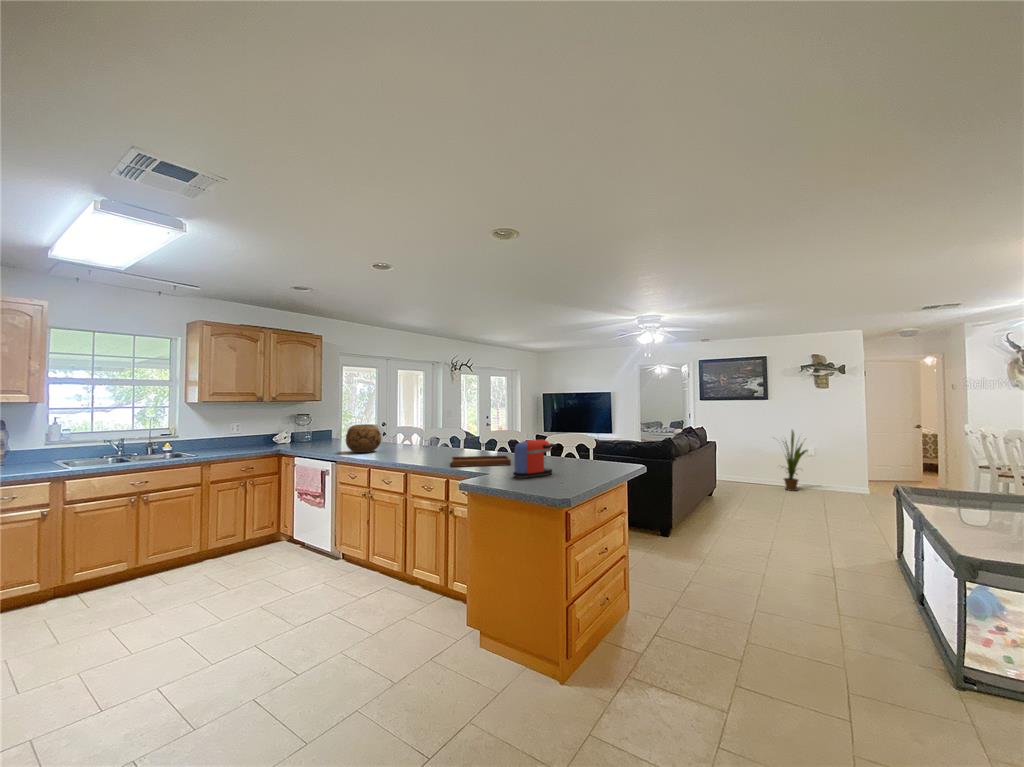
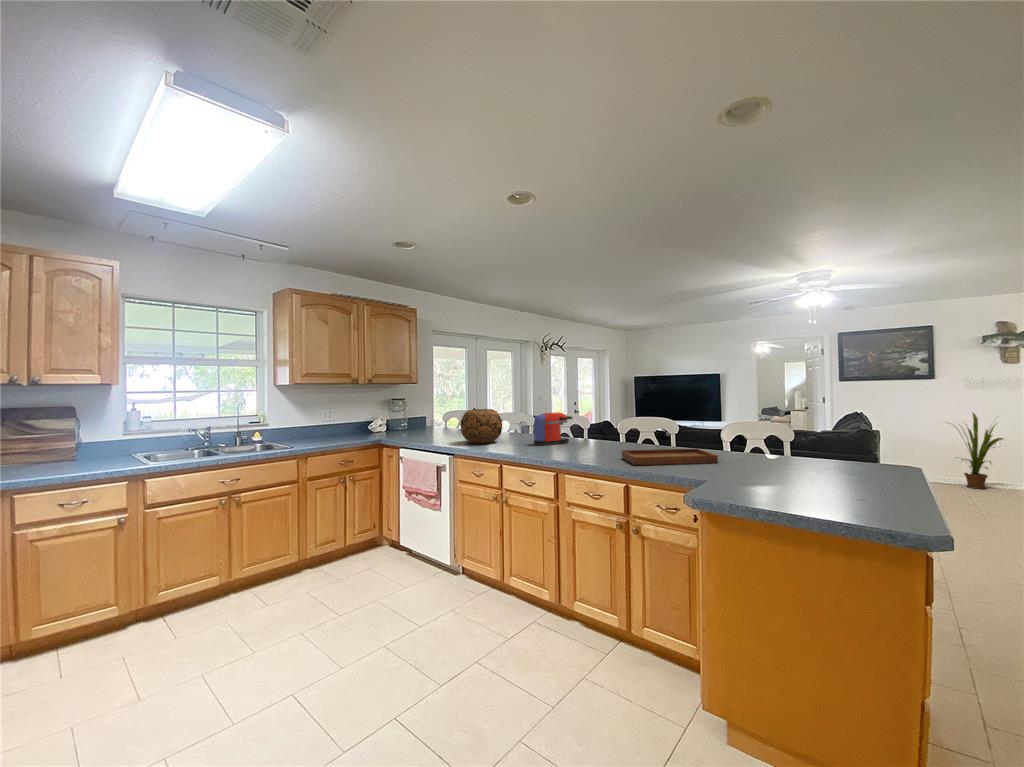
coffee maker: present [513,439,556,478] -> present [534,412,573,445]

